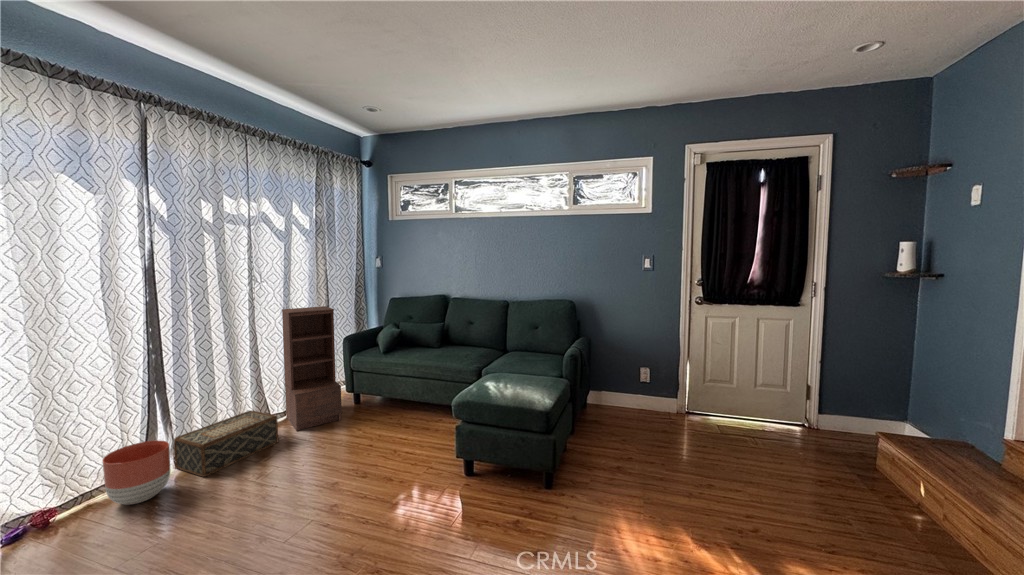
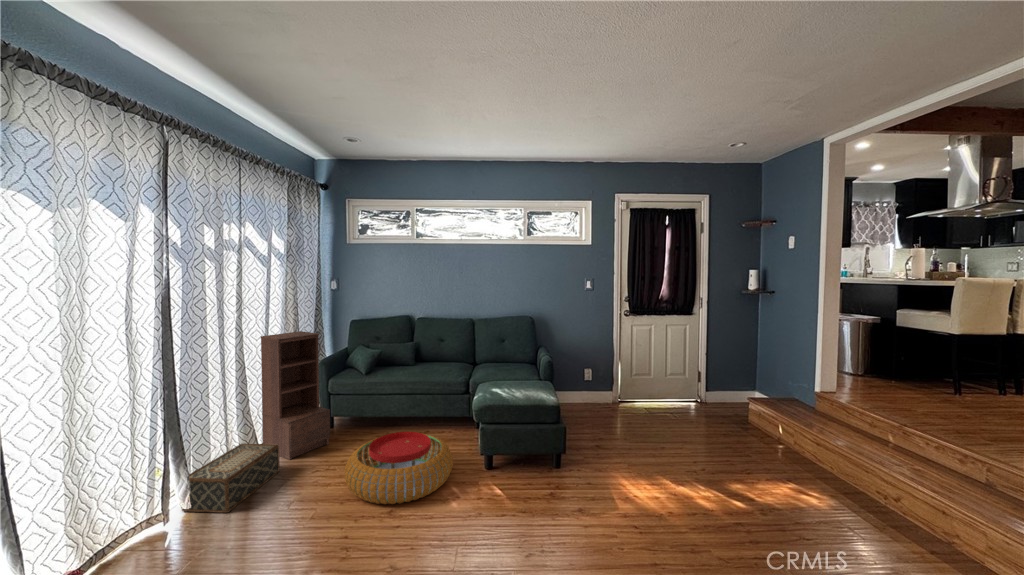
pouf: none [305,420,427,501] -> present [345,432,453,504]
planter: present [103,440,170,505] -> none [136,479,203,550]

